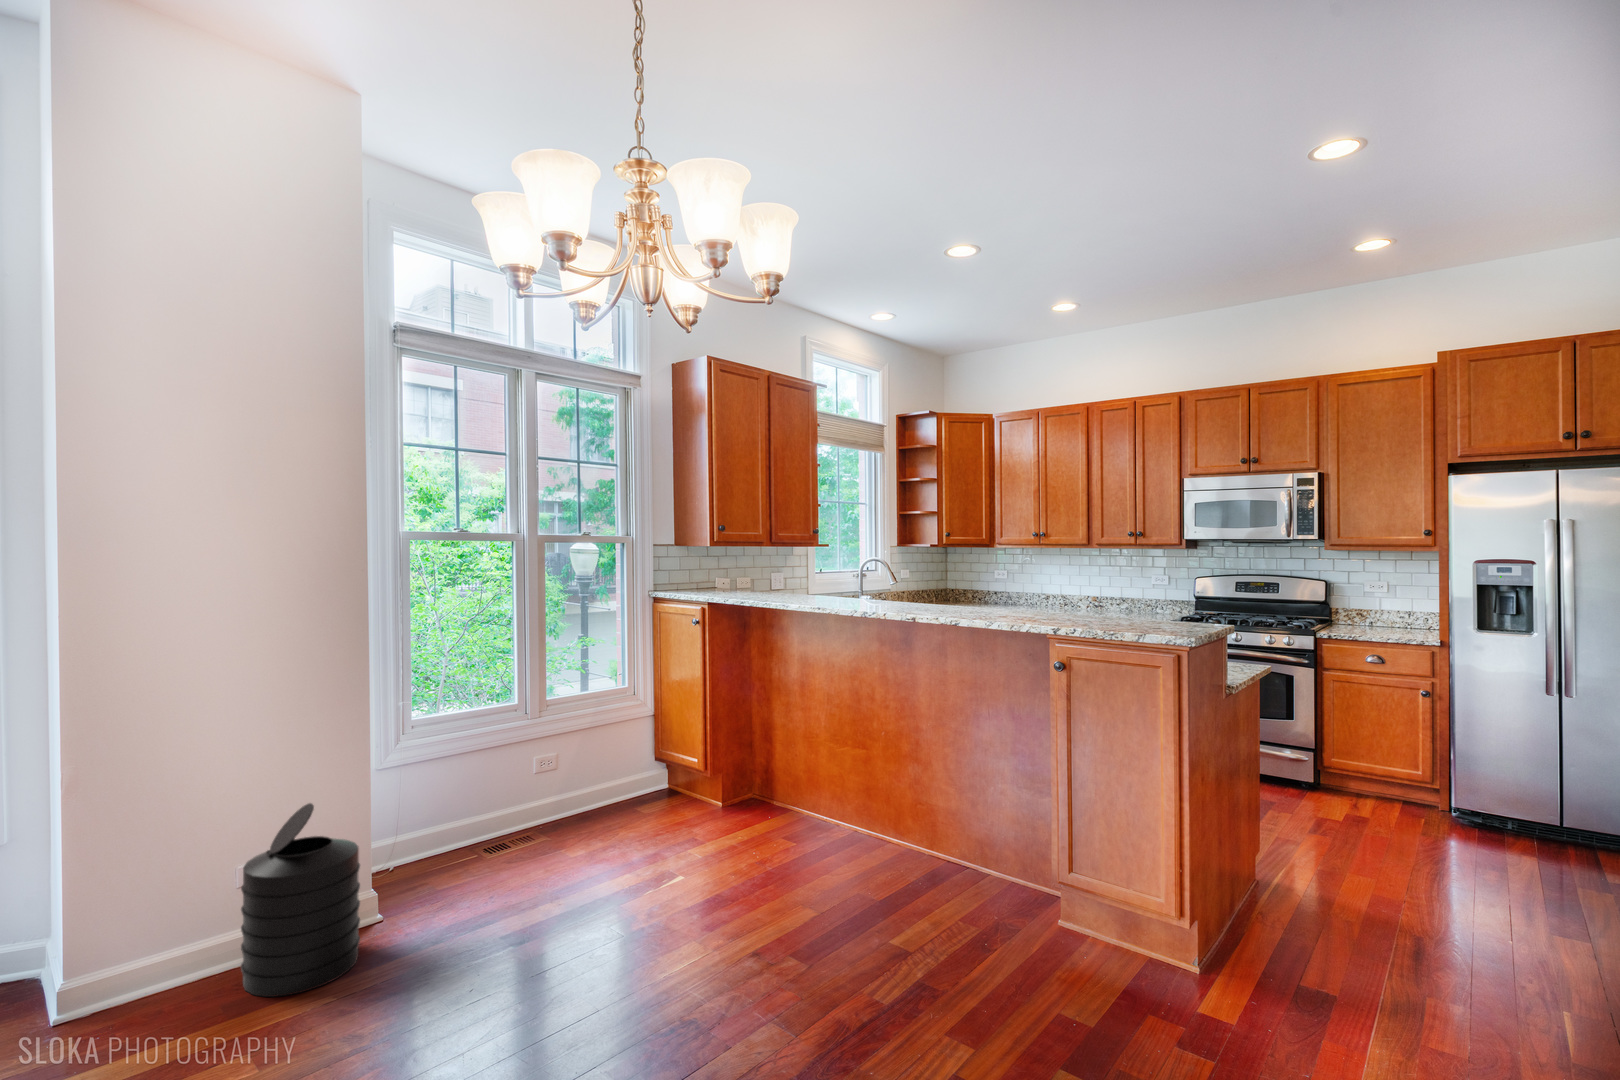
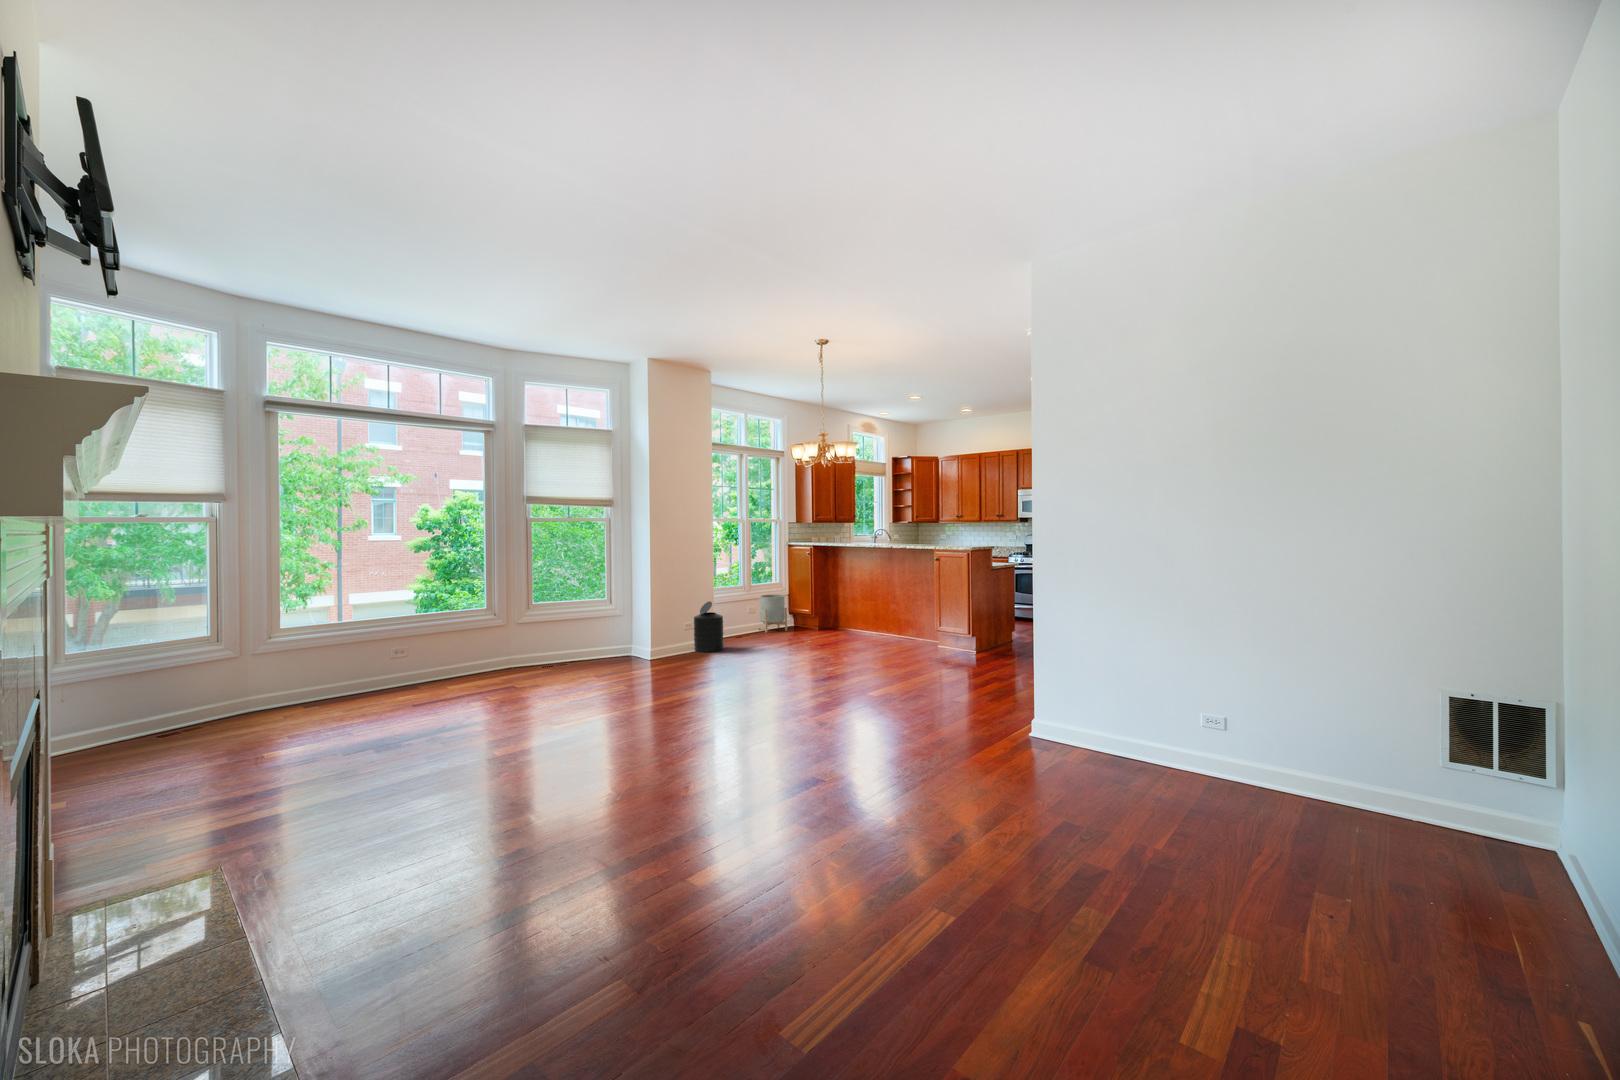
planter: none [557,727,629,841] -> present [758,595,787,633]

